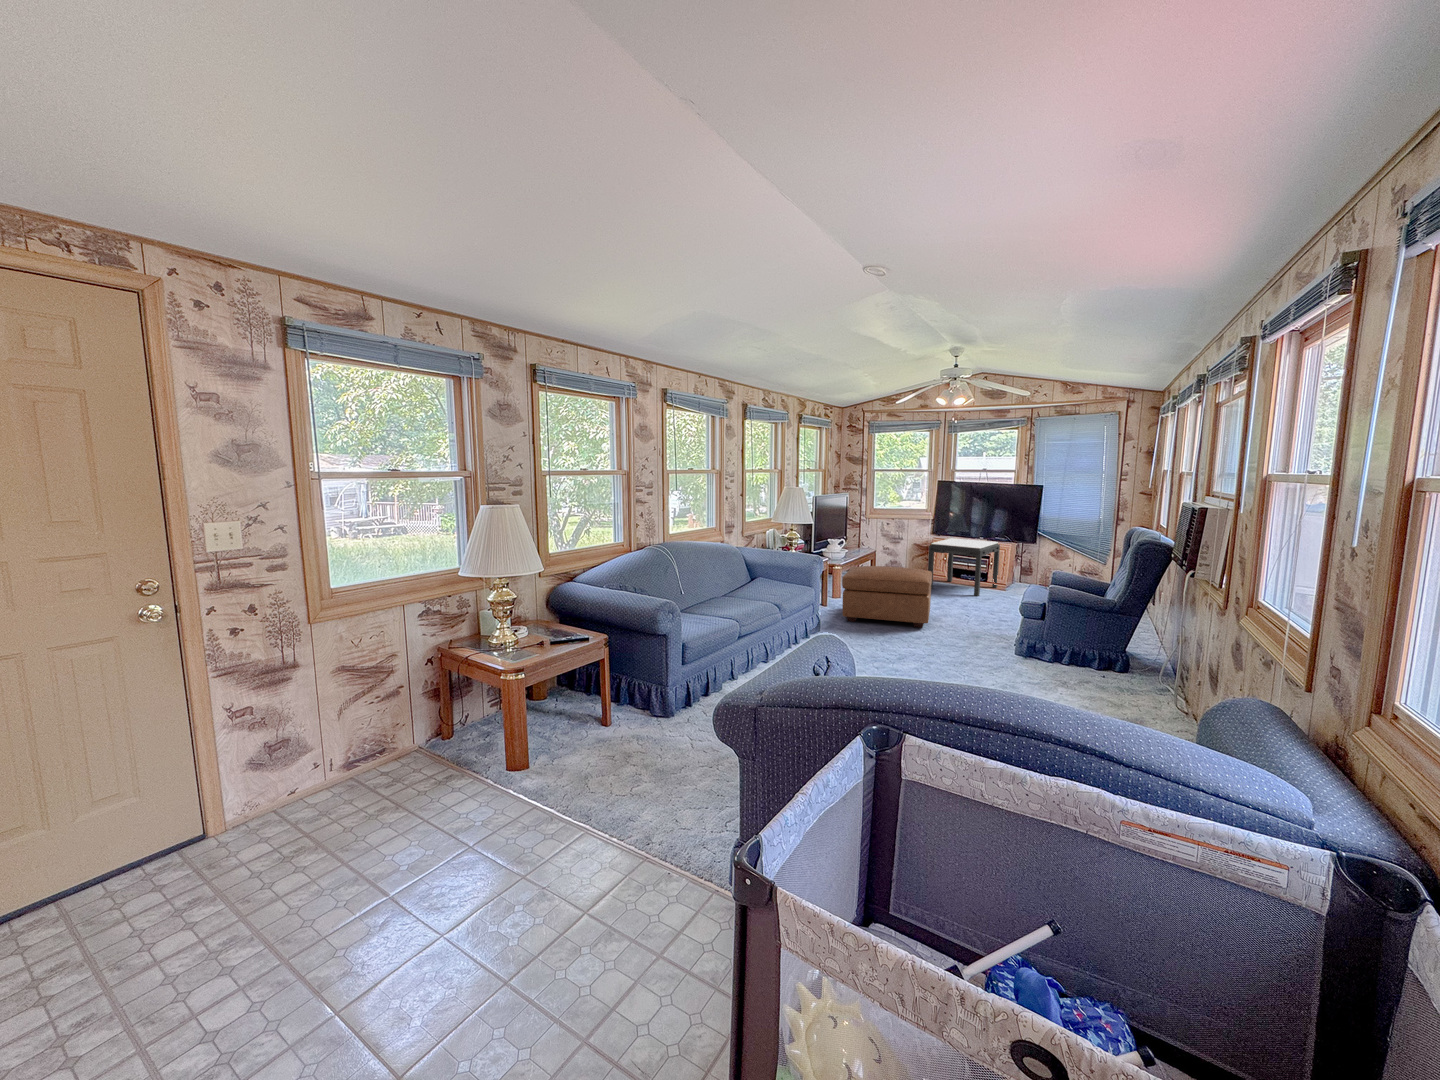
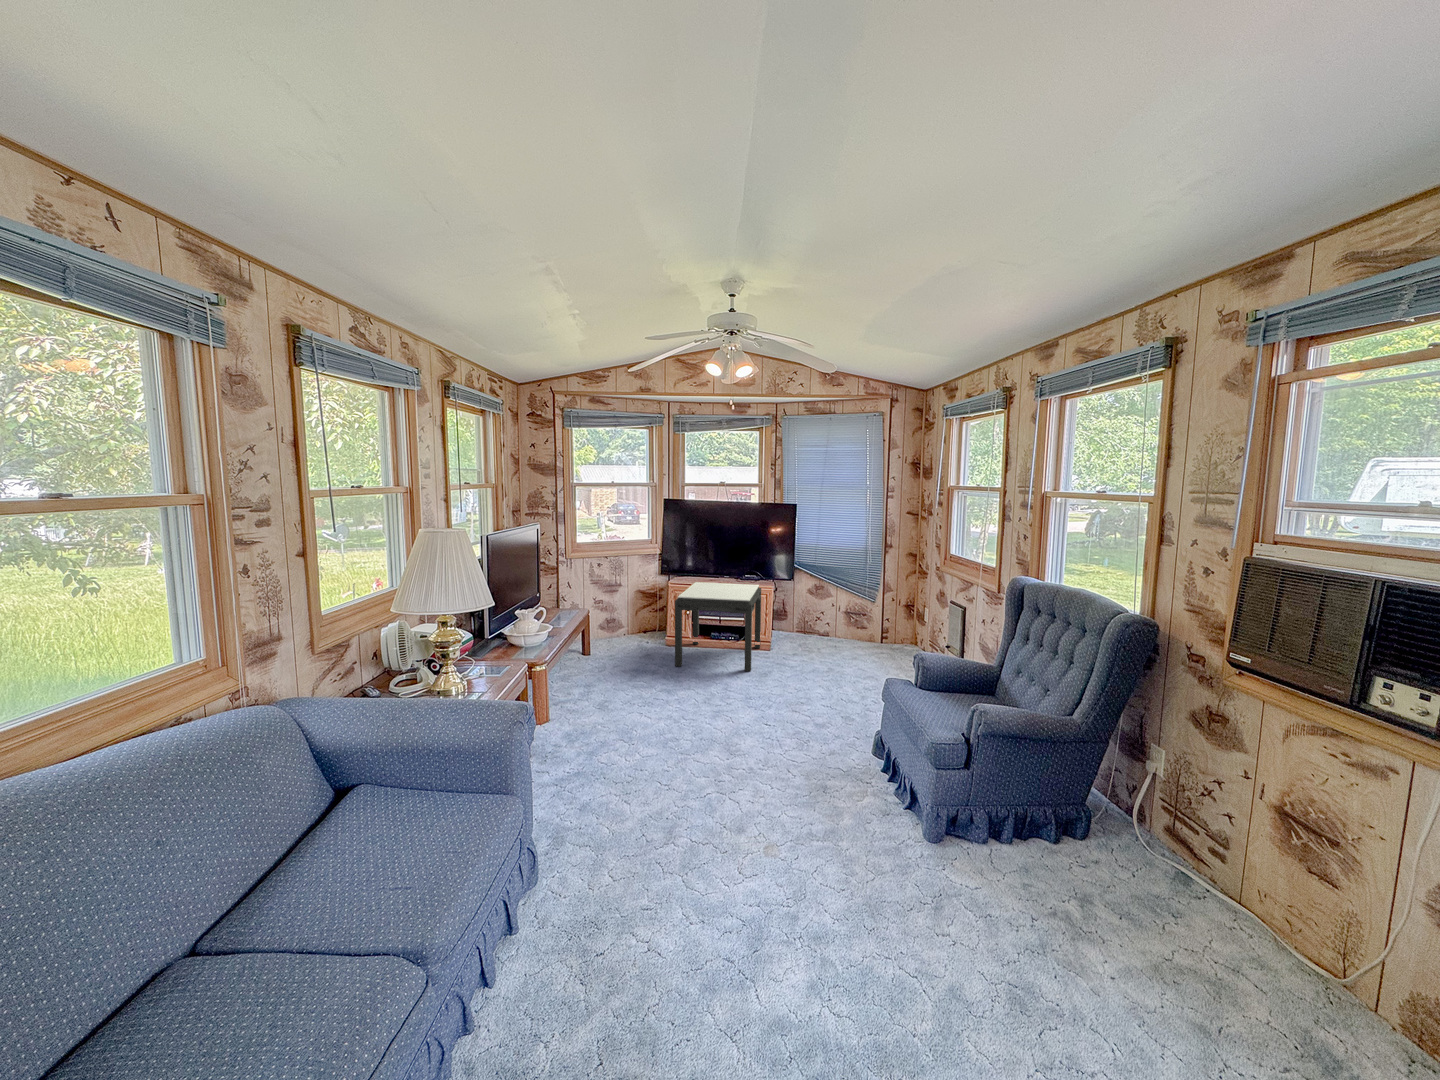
ottoman: present [842,566,932,628] -> none [560,663,735,804]

